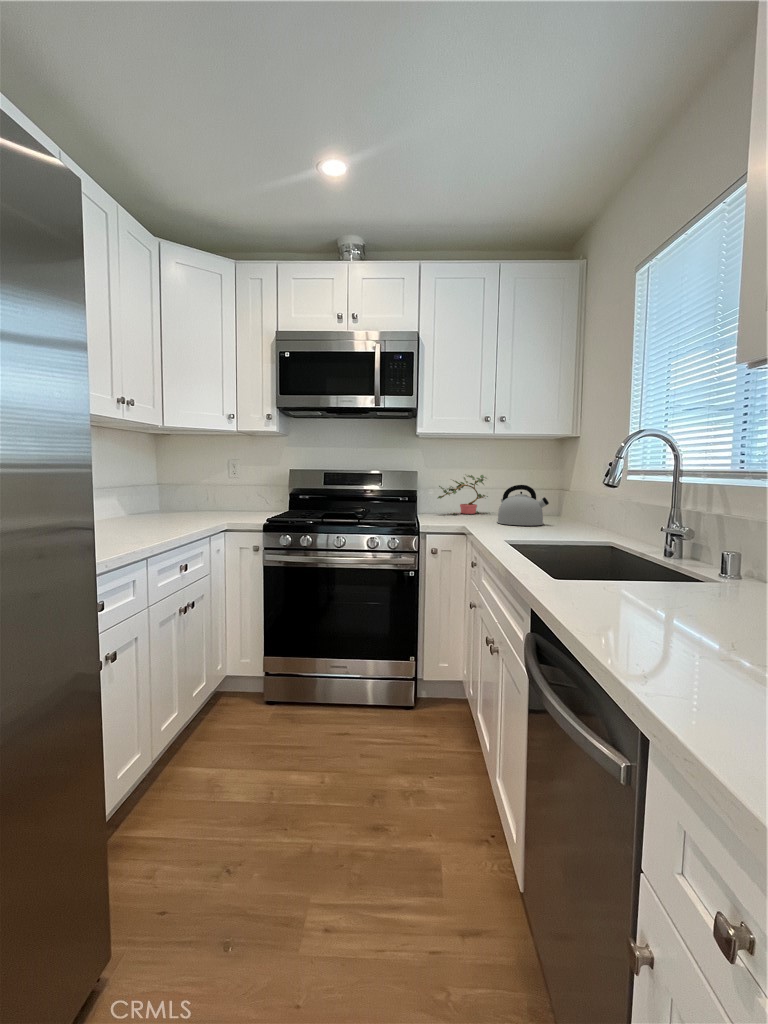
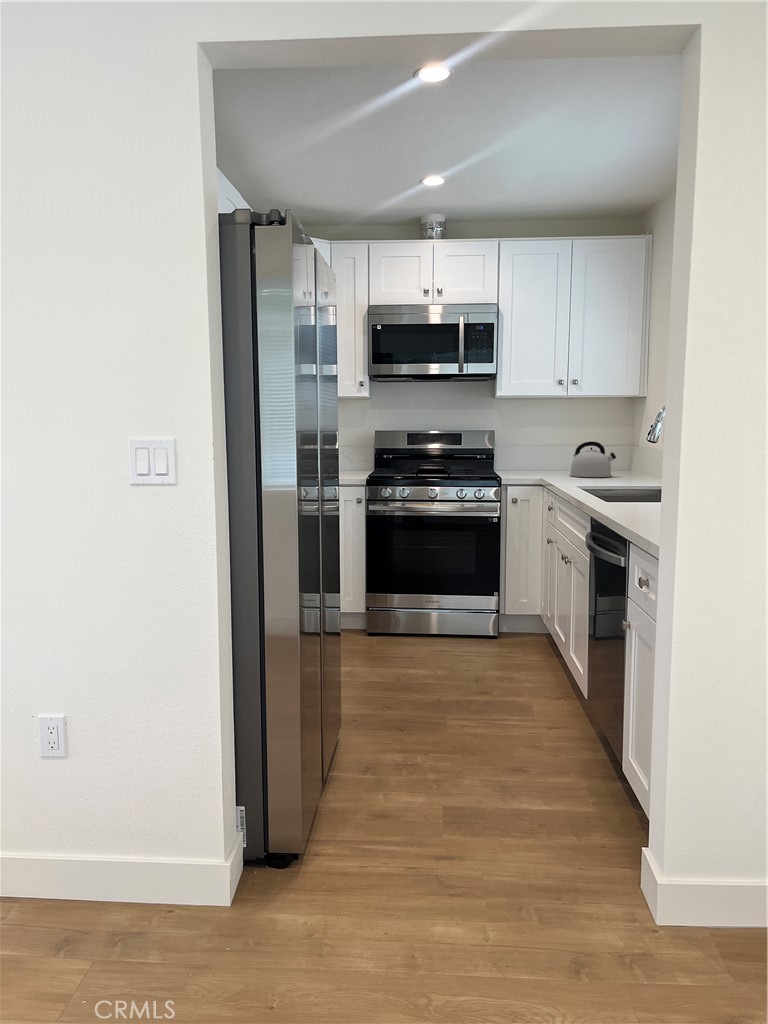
potted plant: present [438,475,488,514] -> none [514,431,563,470]

